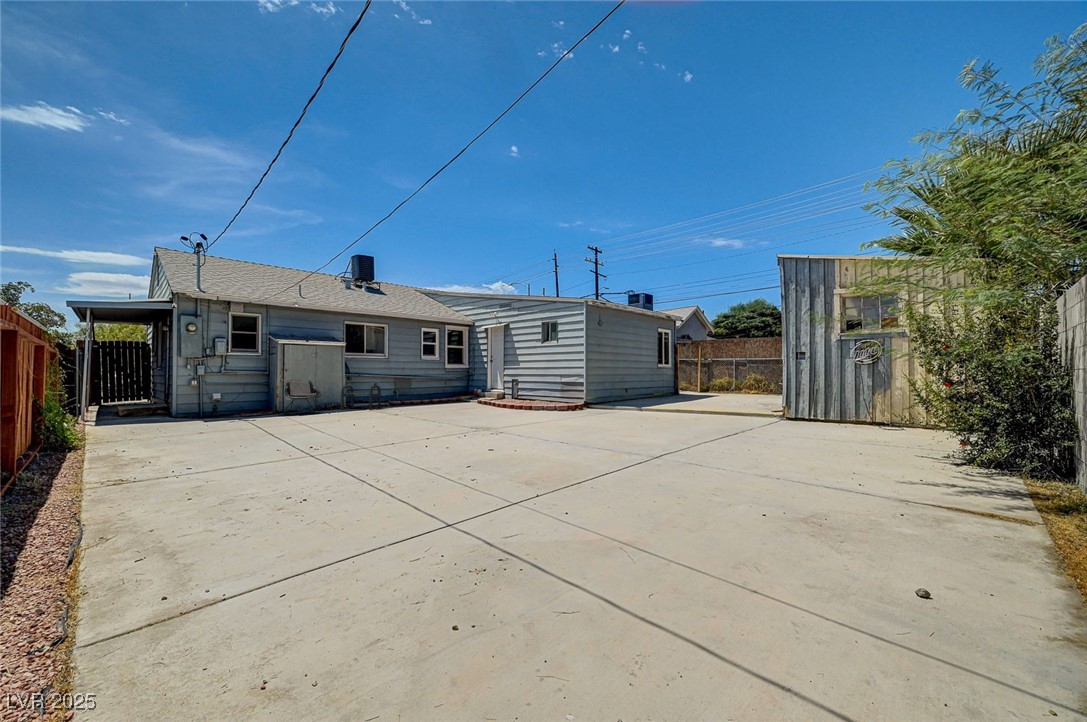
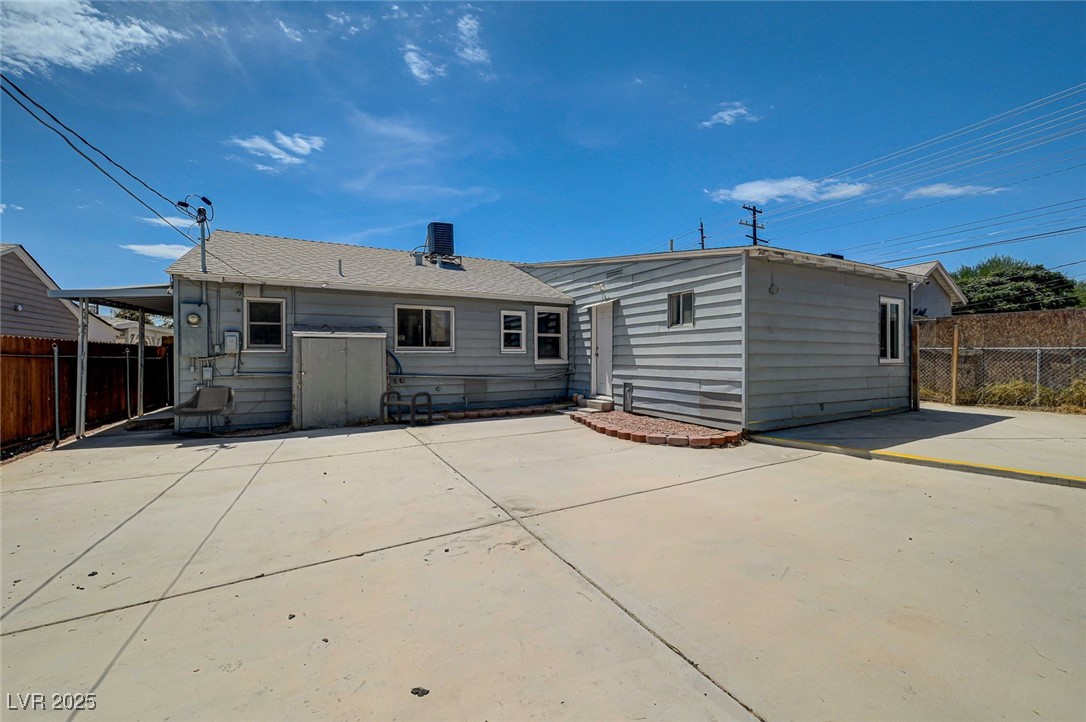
lounge chair: present [284,379,321,415] -> present [173,385,237,438]

